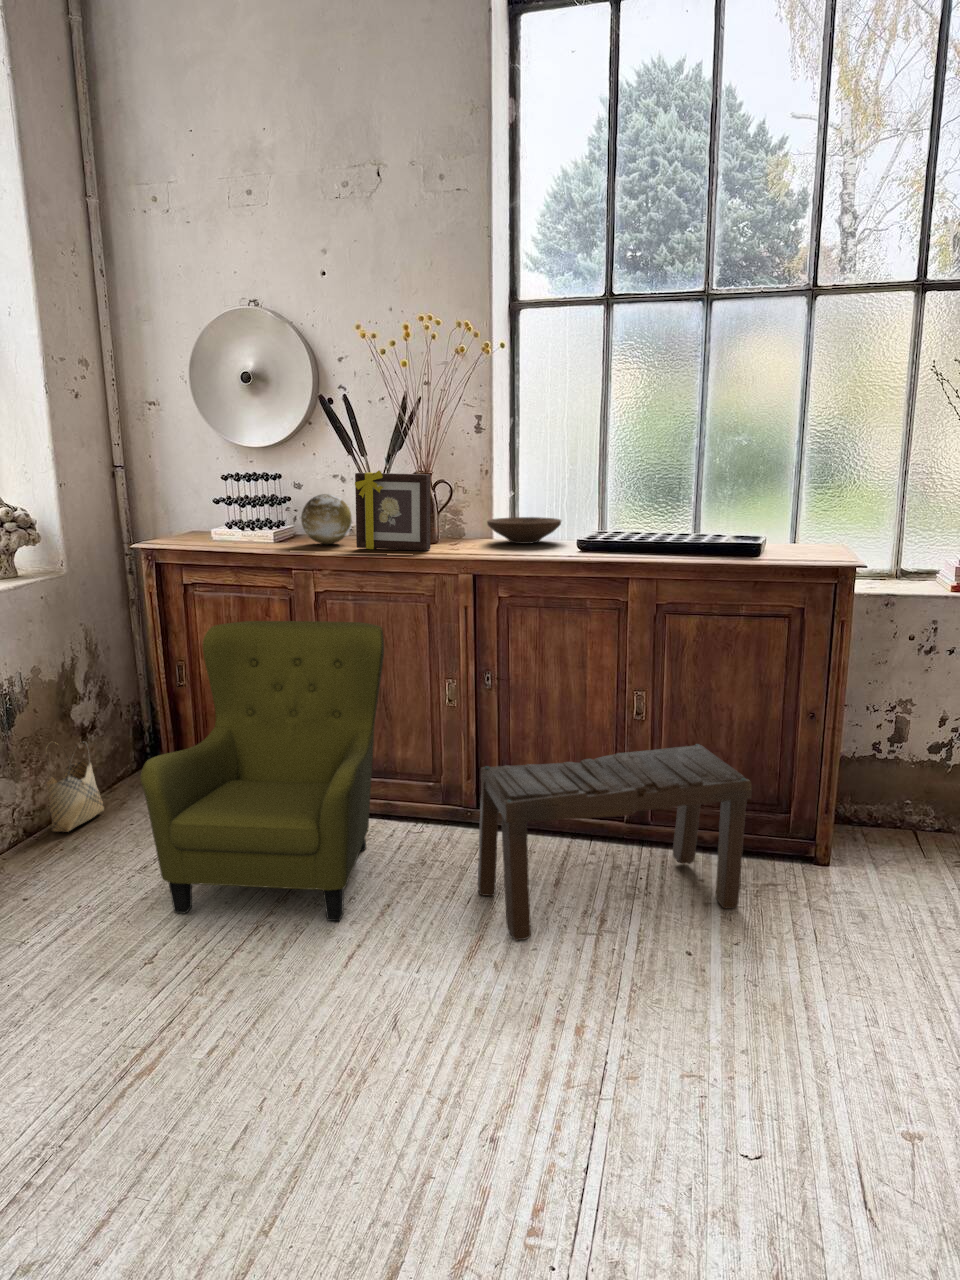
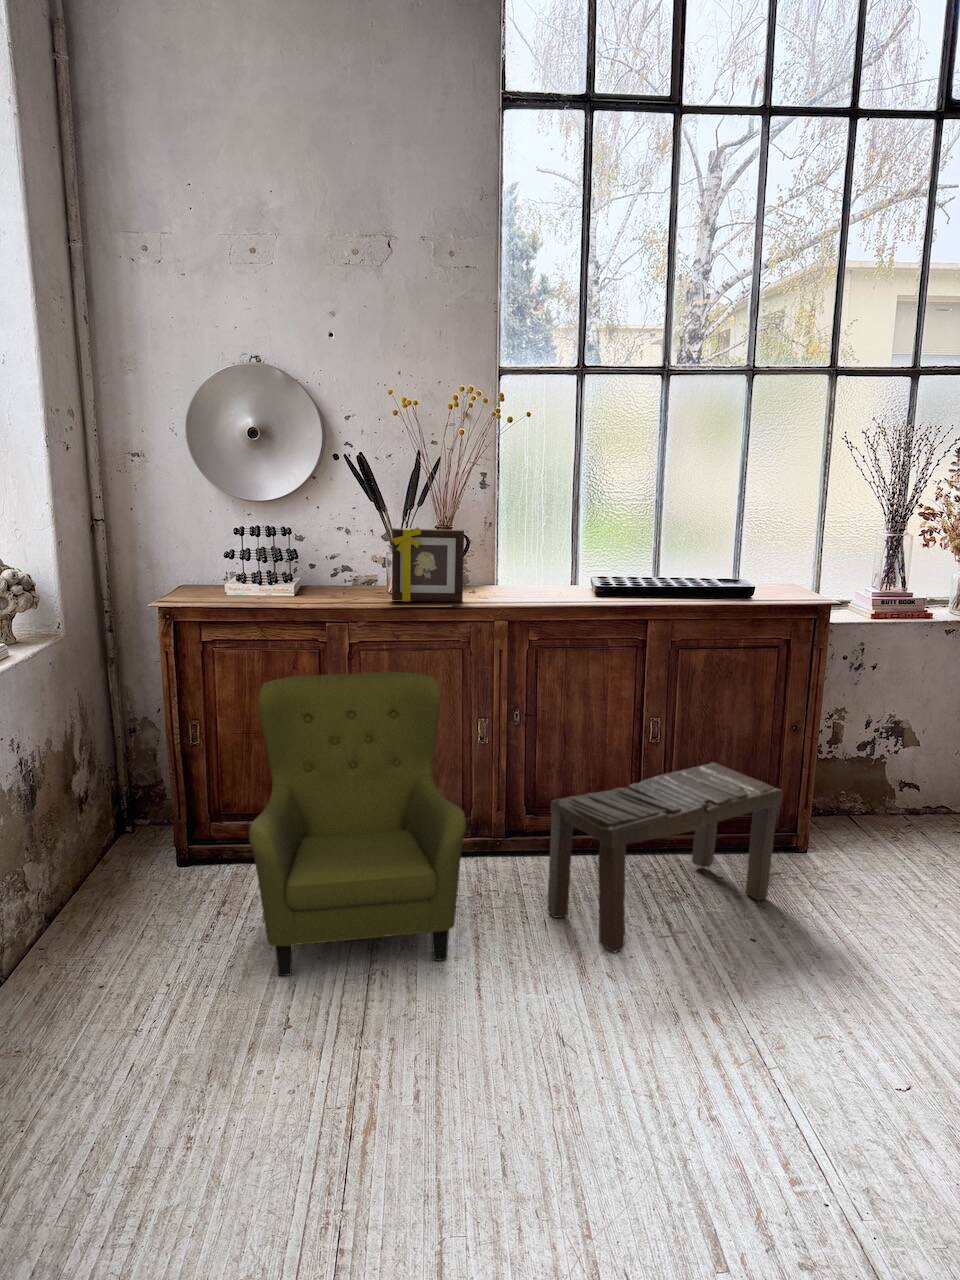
decorative orb: present [301,494,352,544] -> none [325,548,374,597]
wooden bowl: present [487,517,561,544] -> none [498,565,567,591]
woven basket: present [46,741,104,832] -> none [63,814,117,914]

